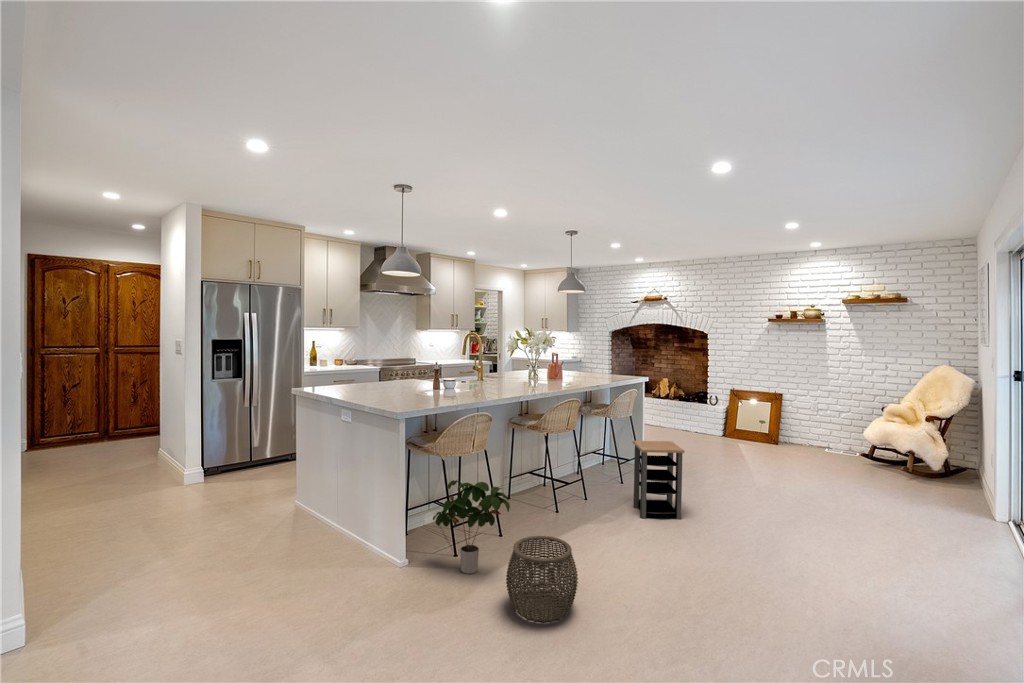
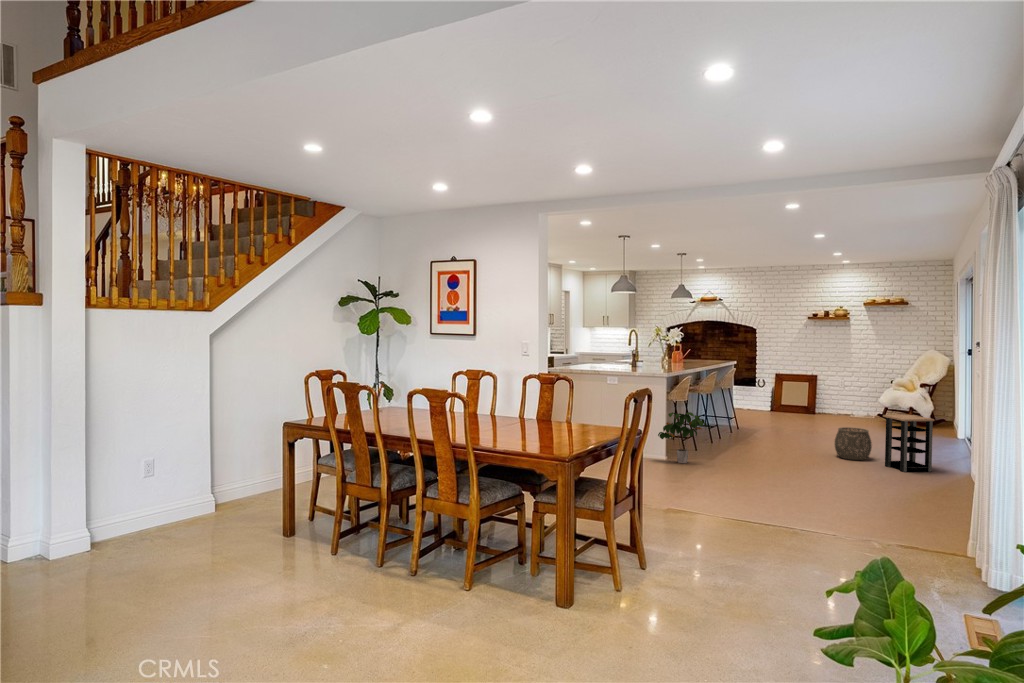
side table: present [633,441,684,519] -> present [883,415,934,472]
woven basket: present [506,536,578,622] -> present [835,427,872,460]

